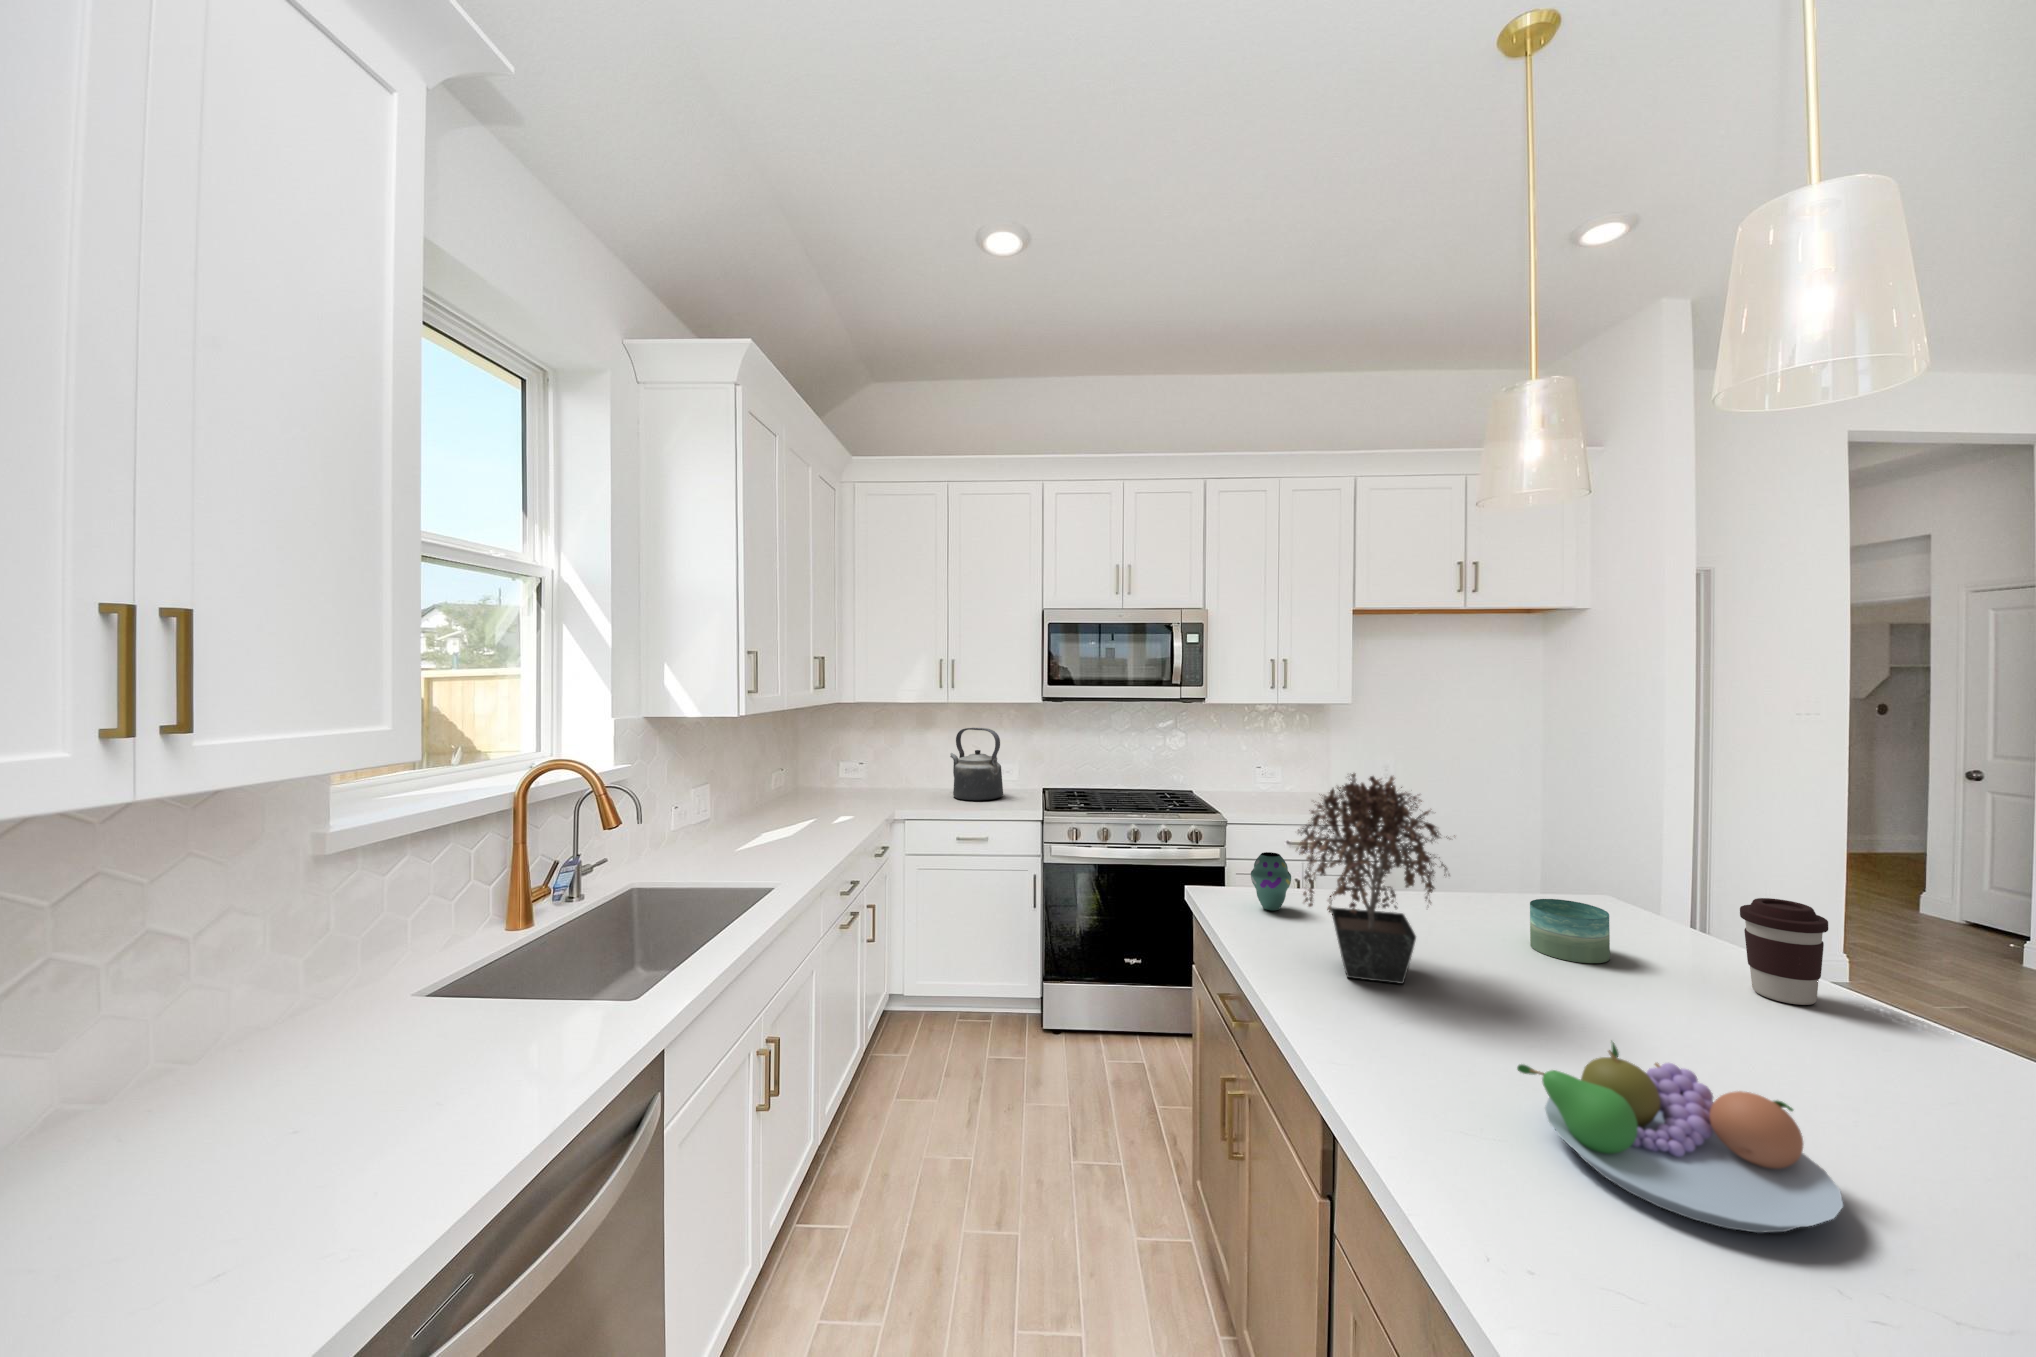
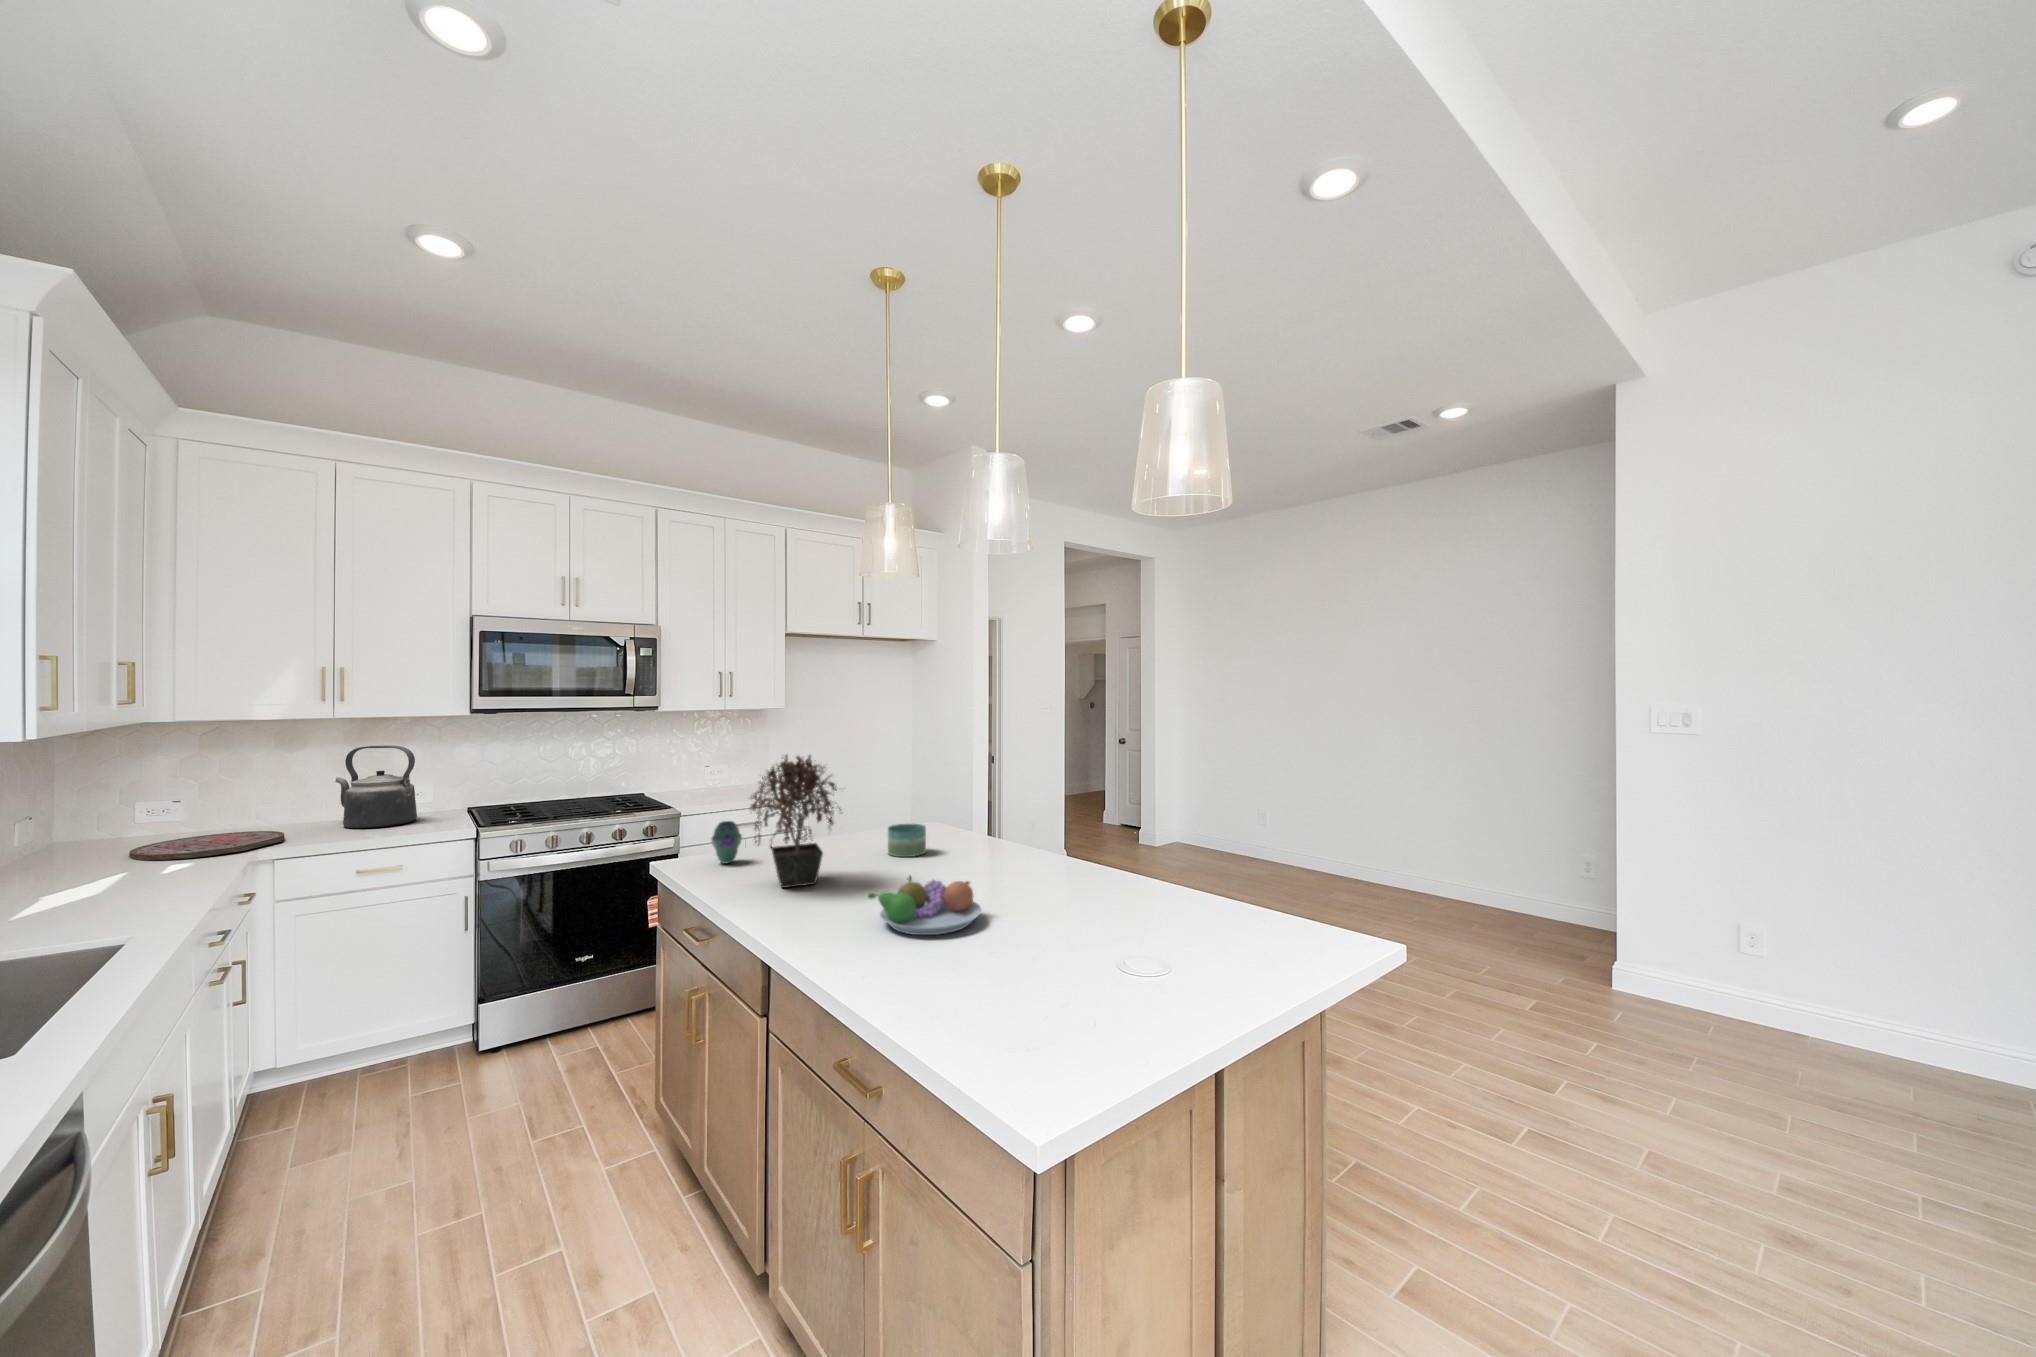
cutting board: none [828,793,914,811] -> present [129,831,284,860]
coffee cup: present [1740,898,1828,1005] -> none [979,805,1010,856]

